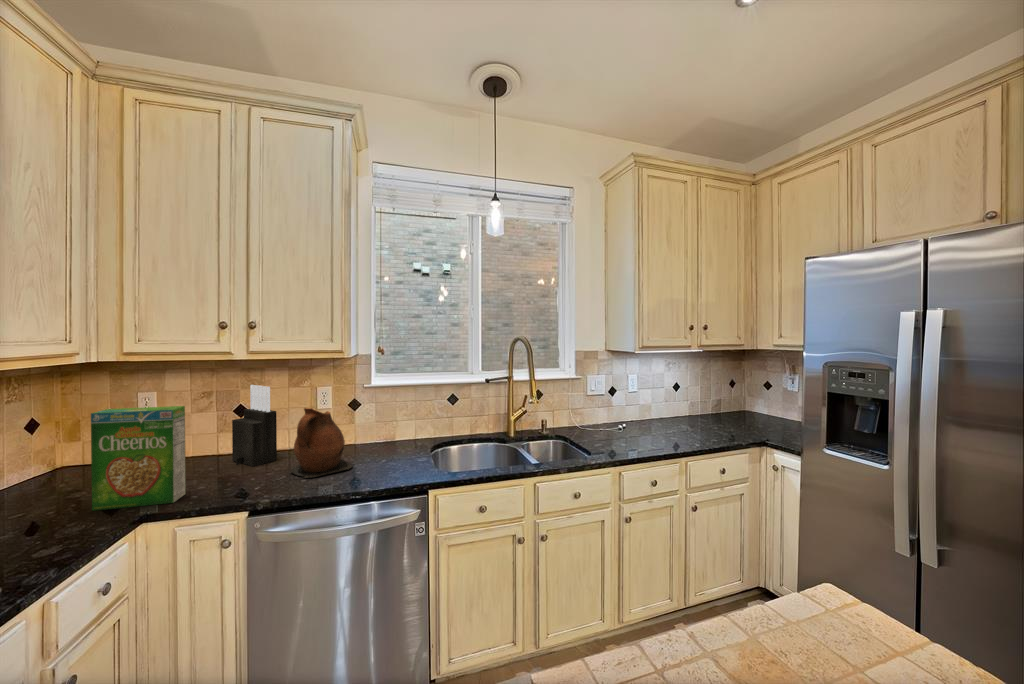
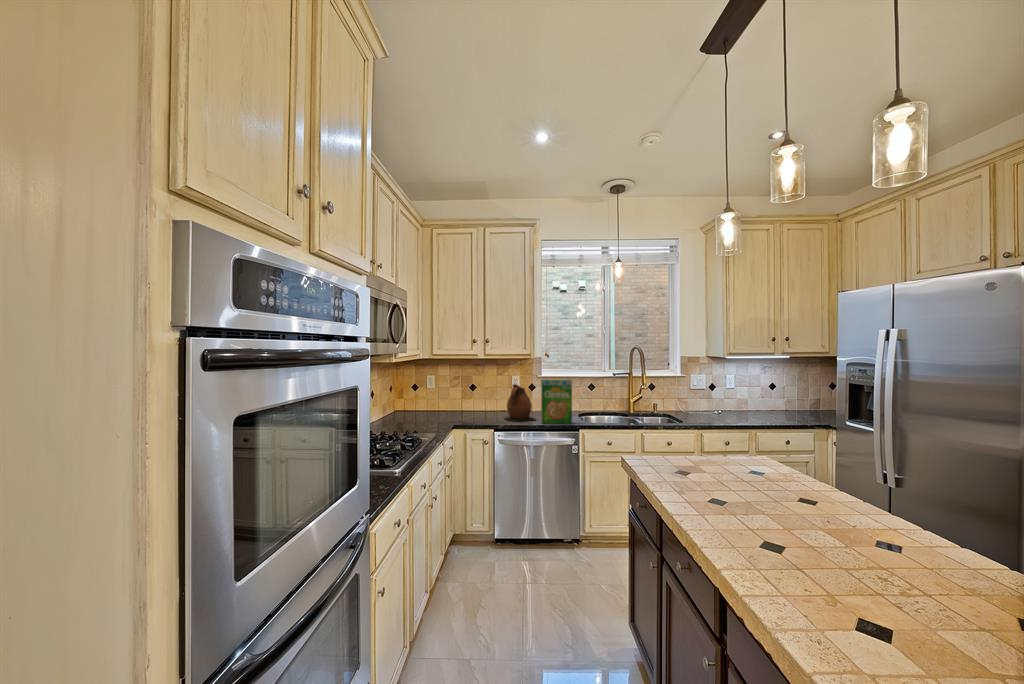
knife block: present [232,385,277,467] -> none [470,373,493,417]
cereal box: present [91,406,186,511] -> present [541,379,572,424]

